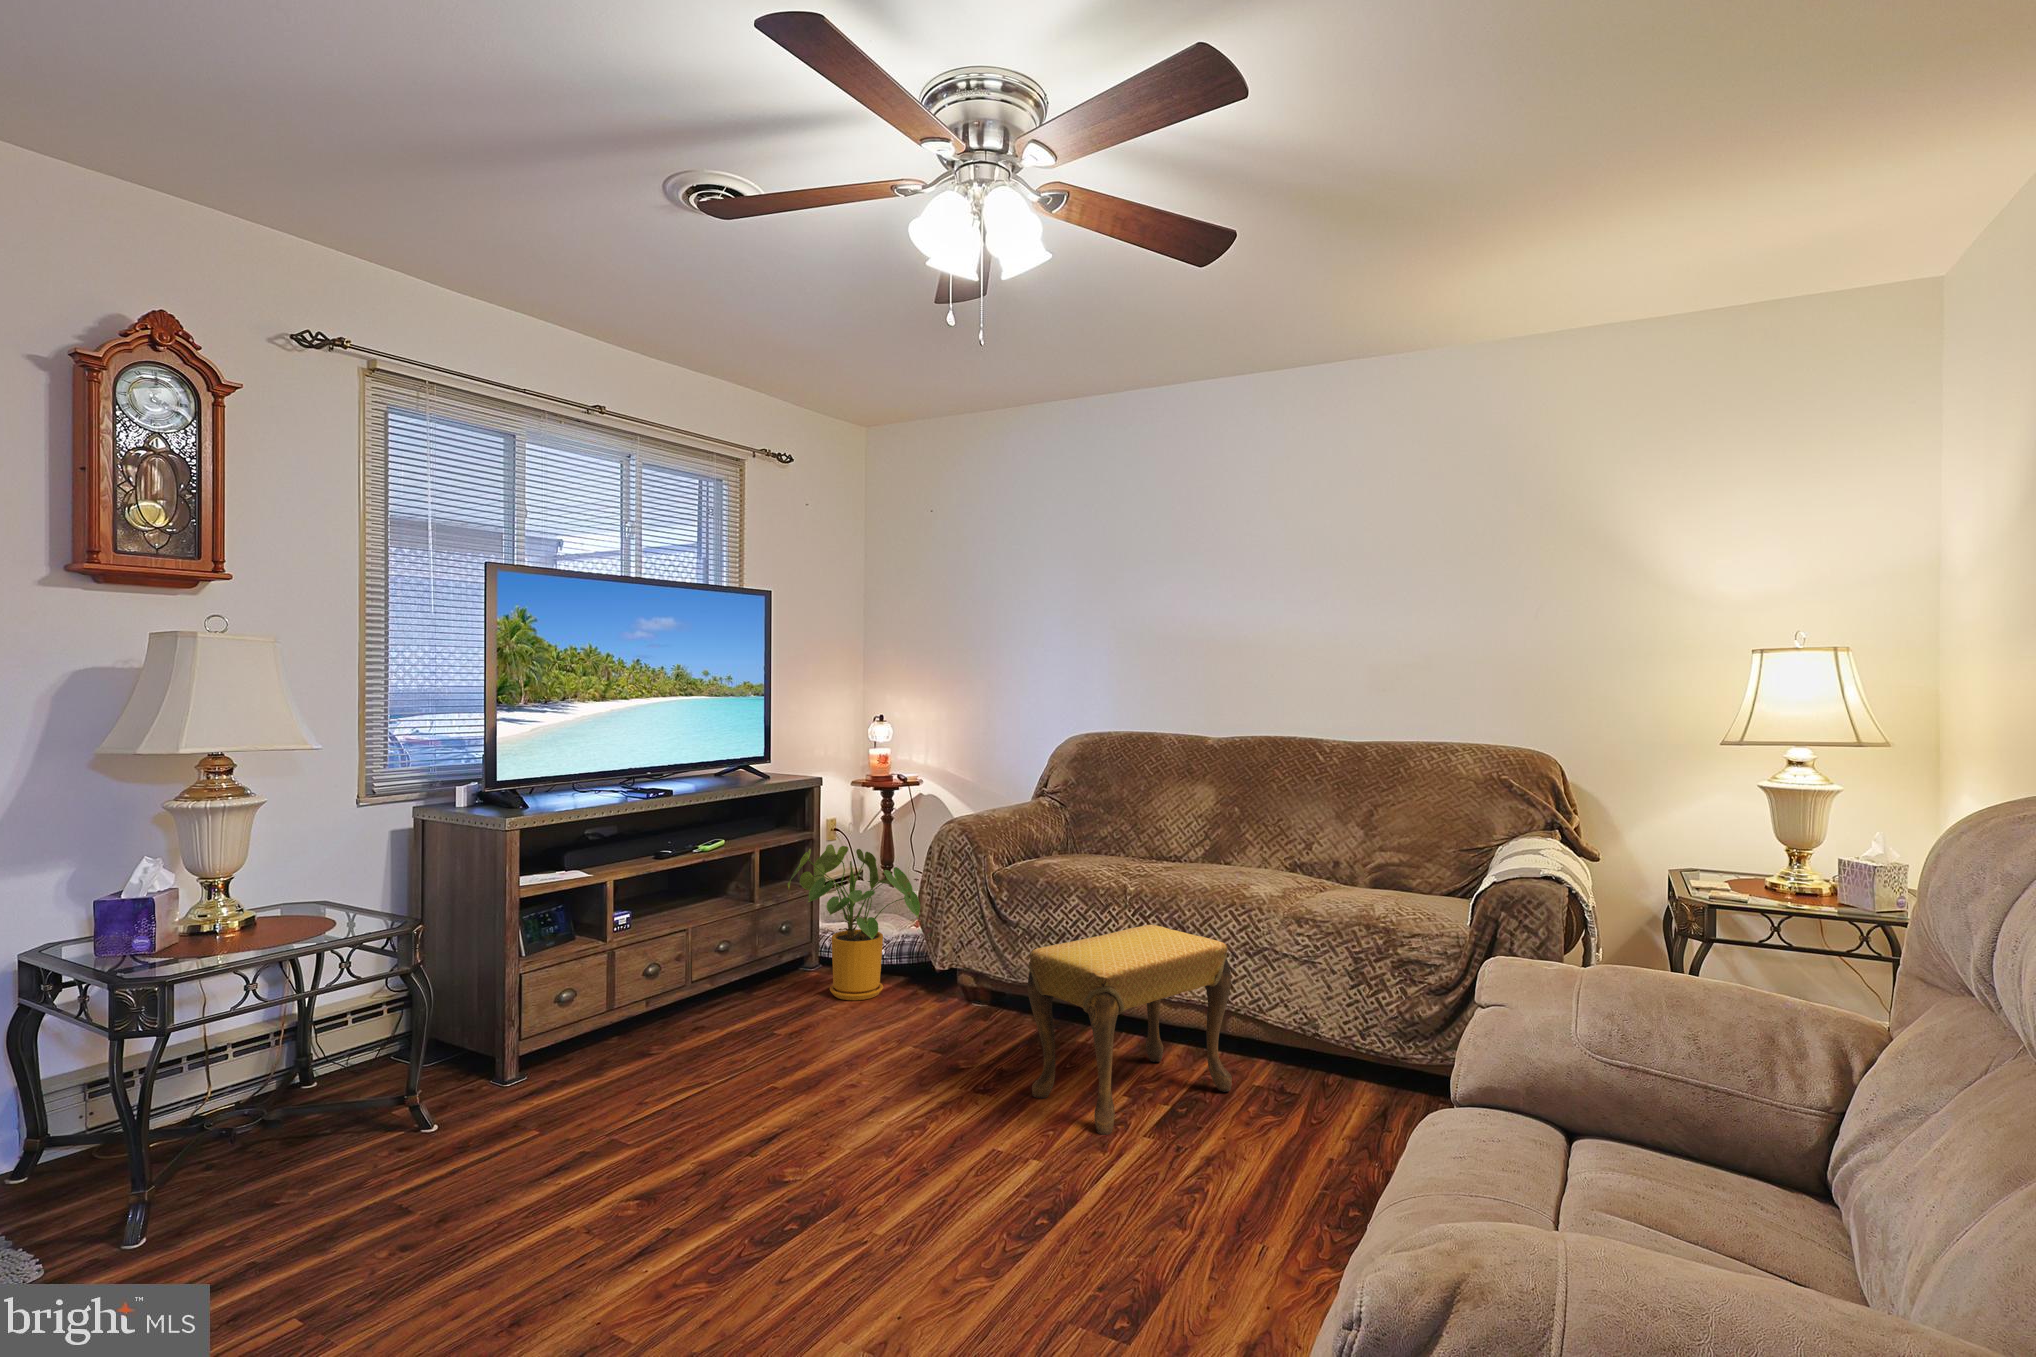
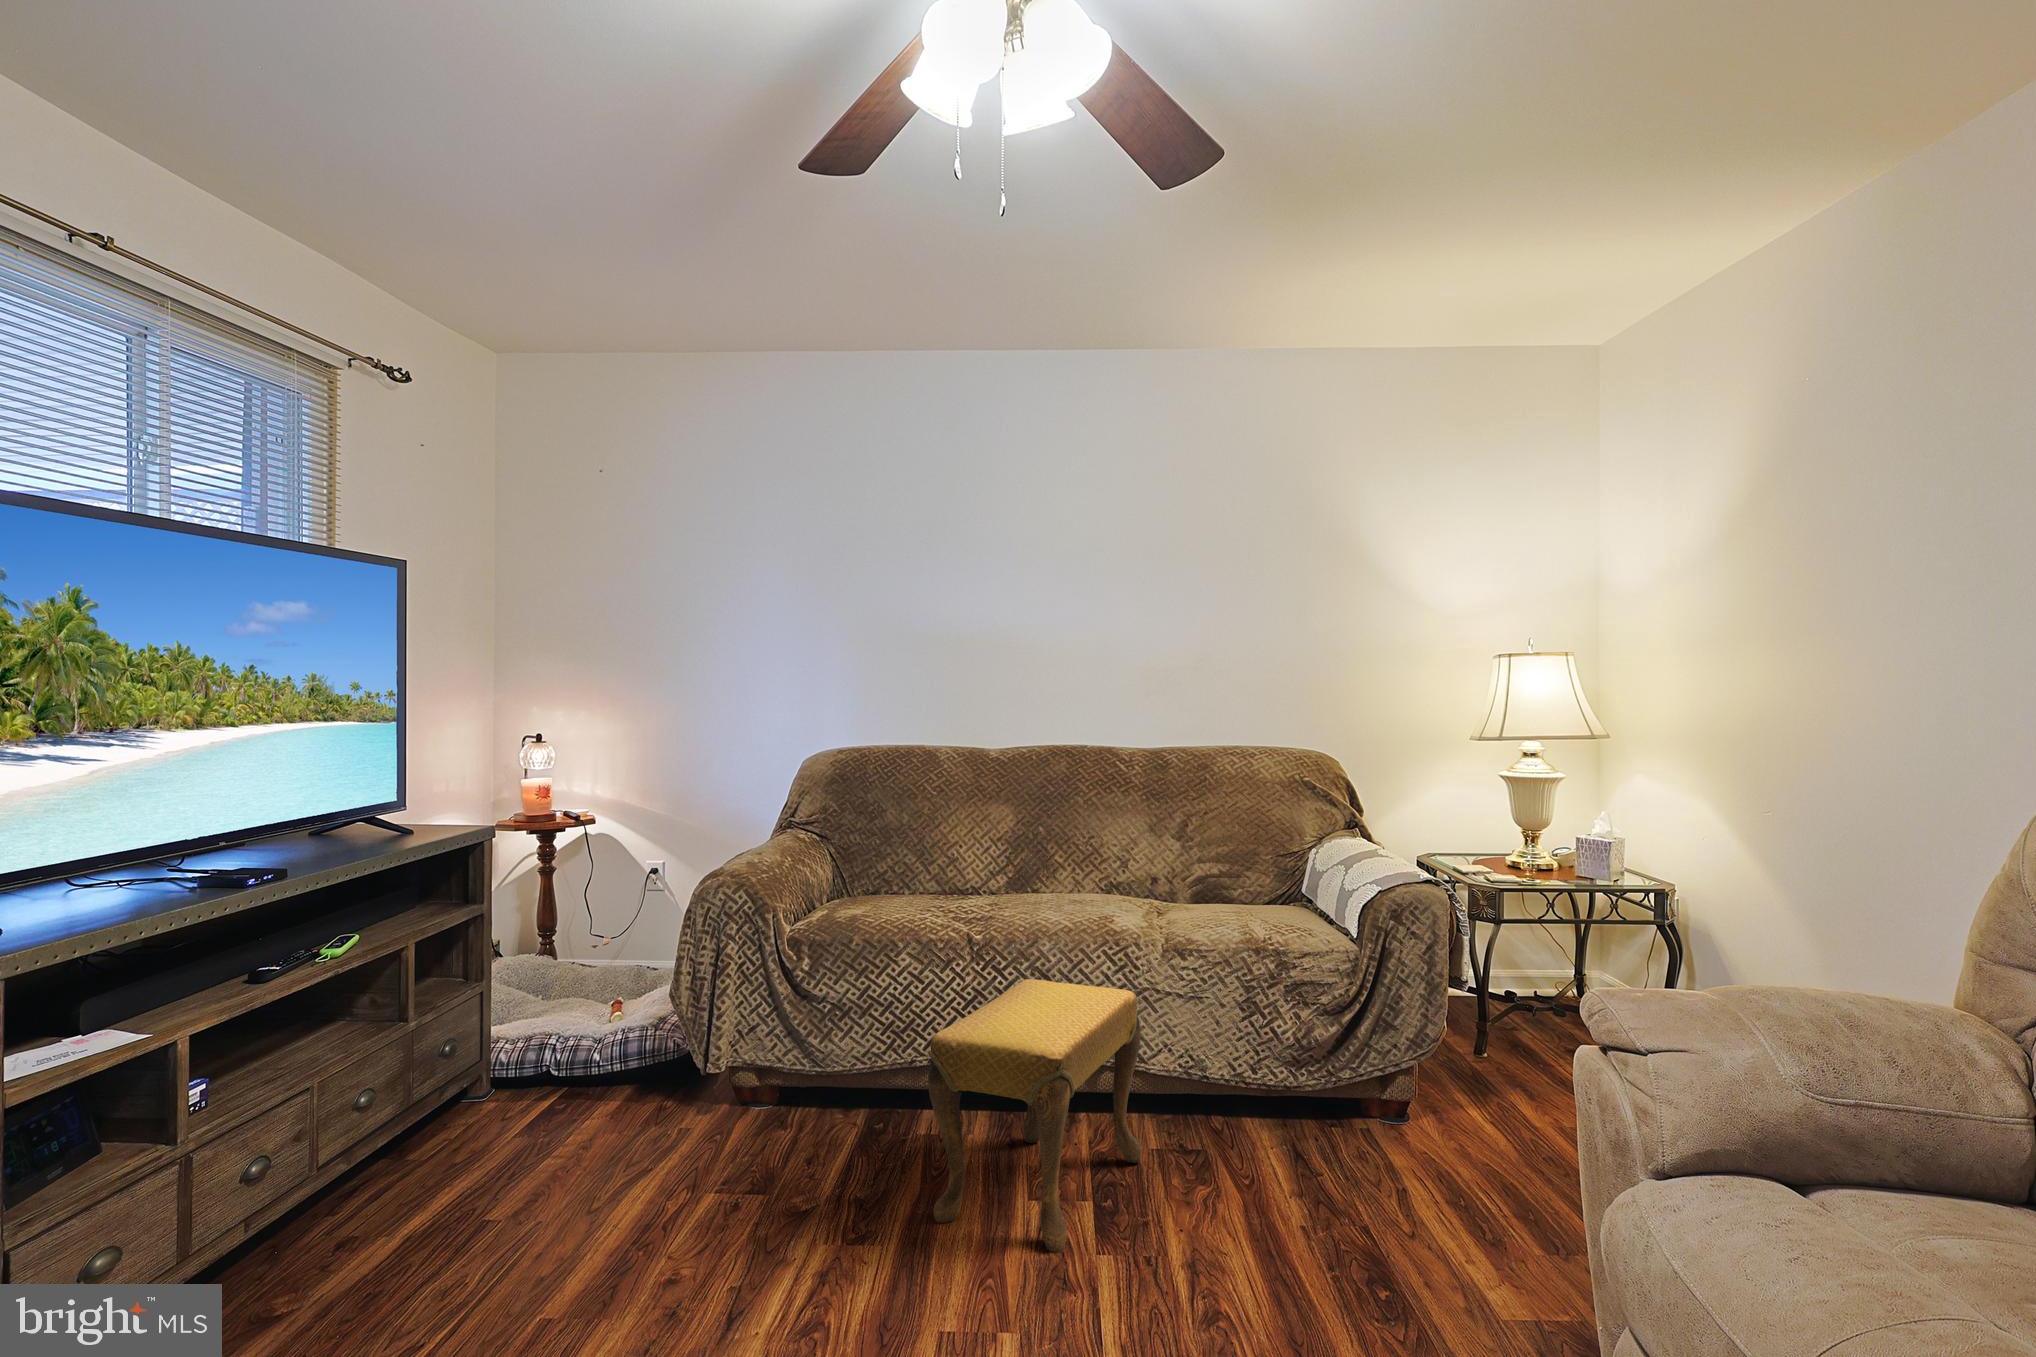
house plant: present [788,844,920,1000] -> none [469,919,683,1140]

